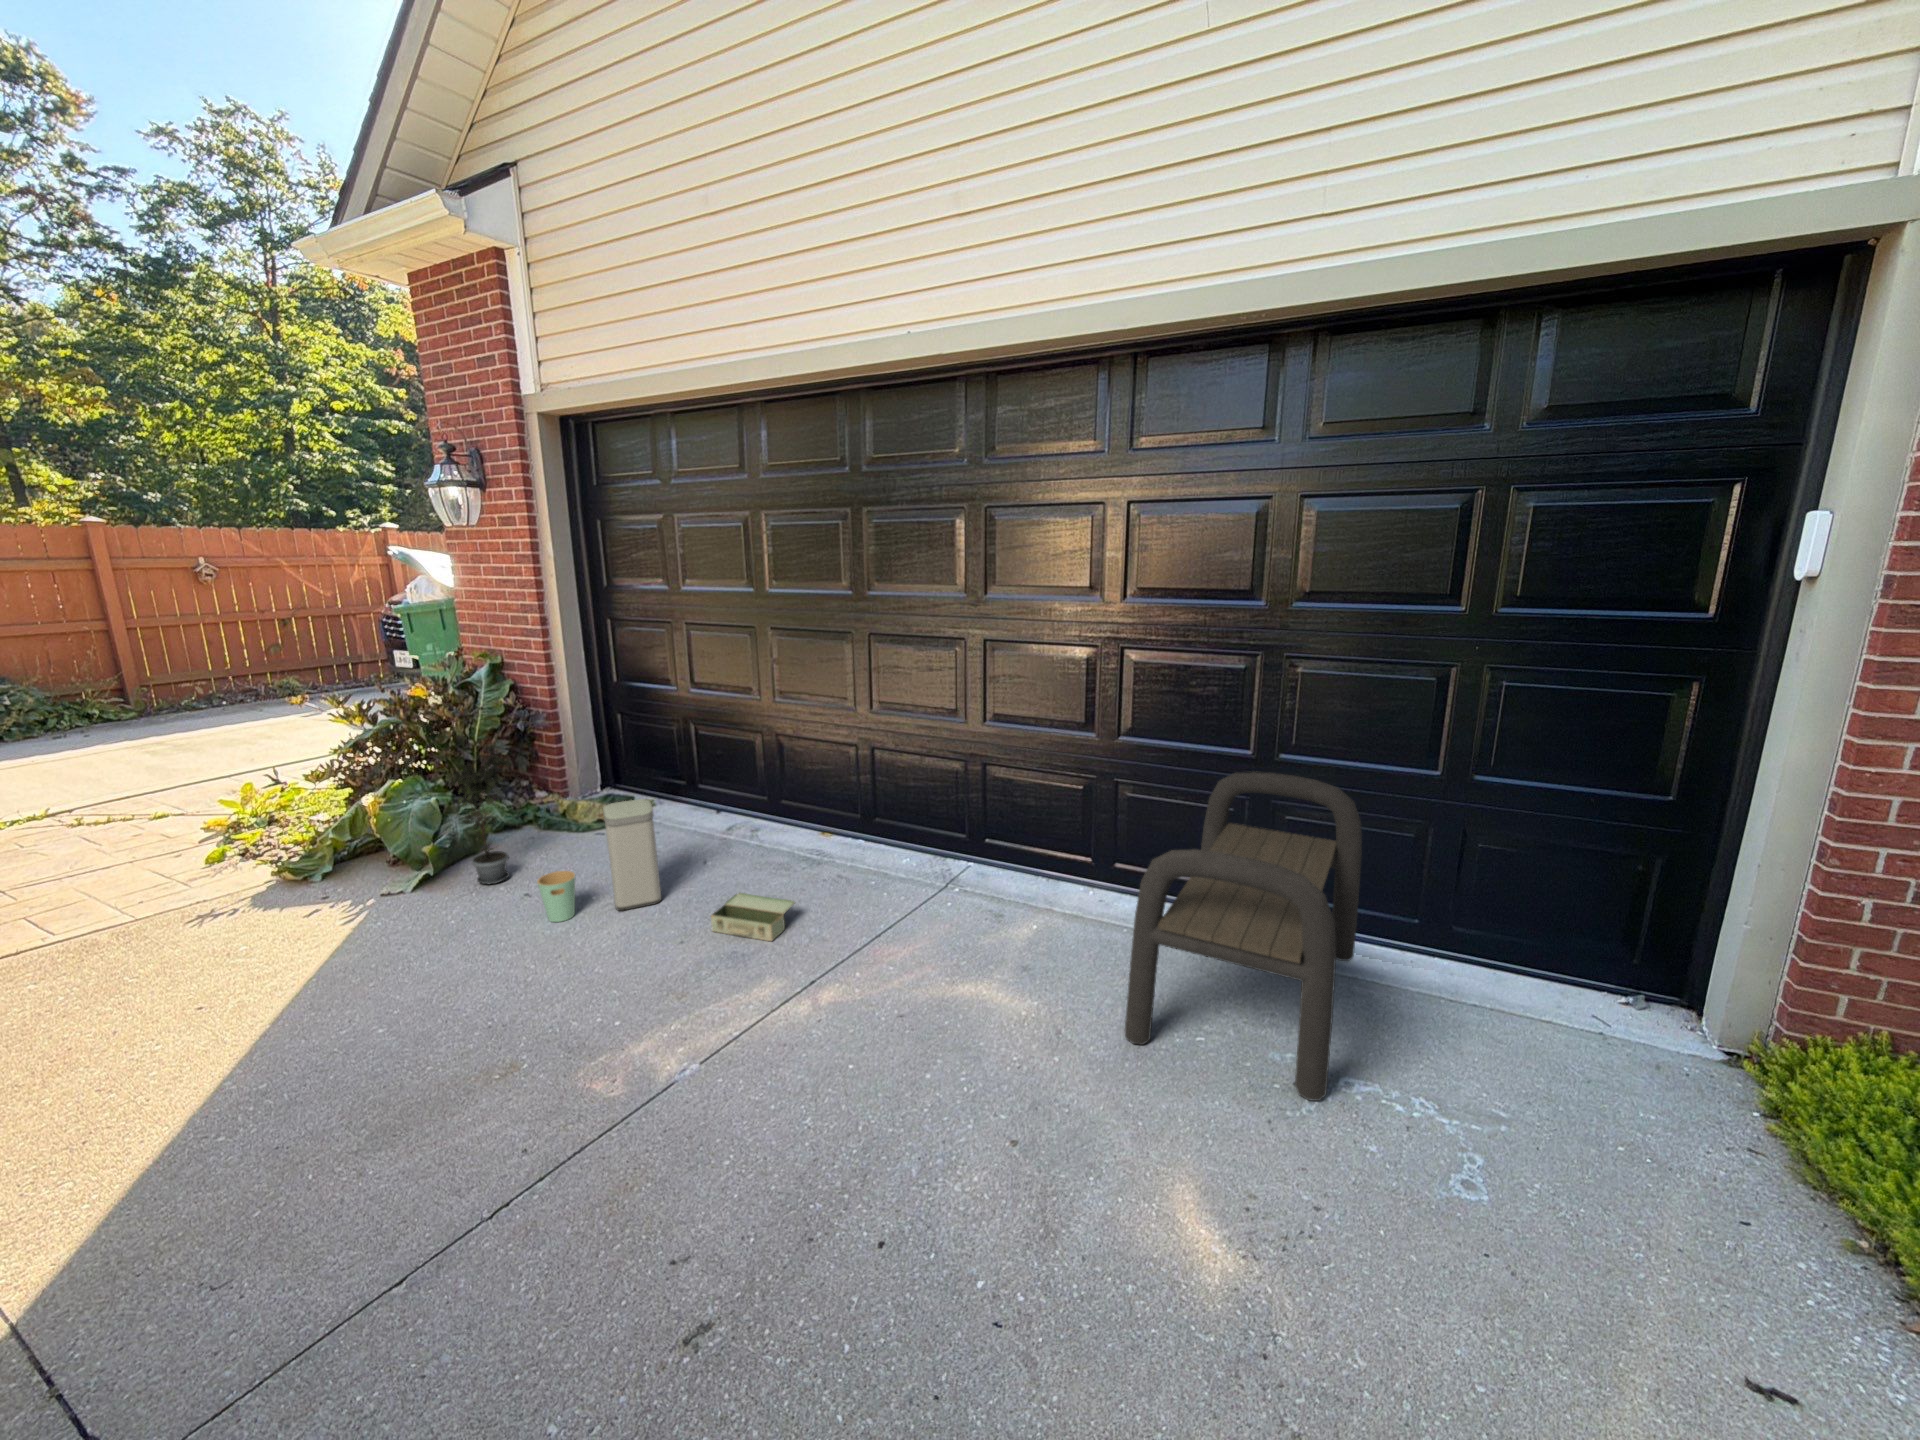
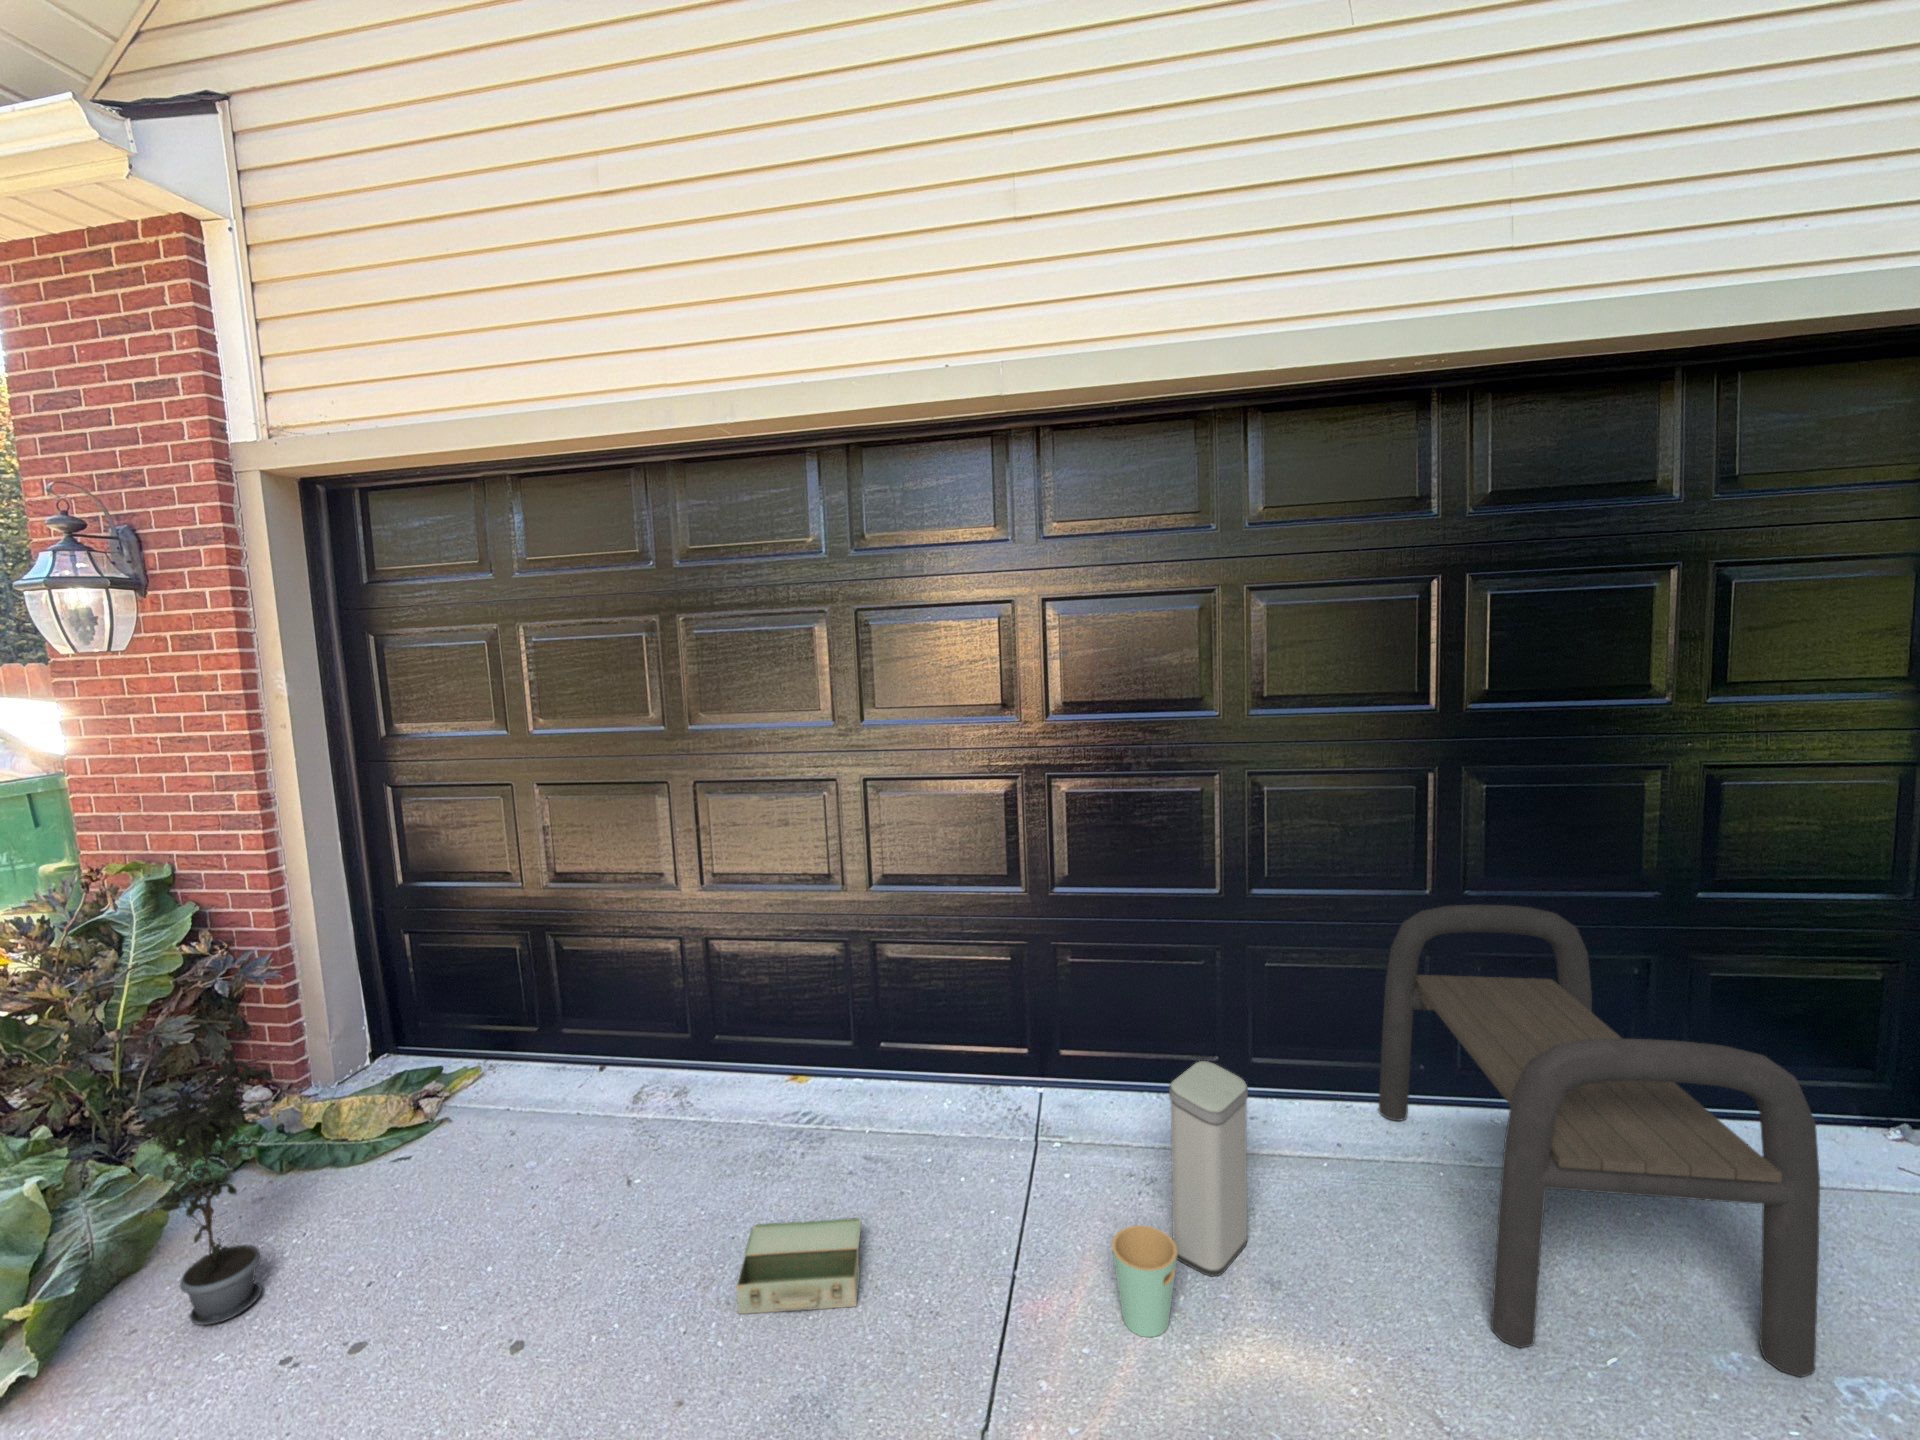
trash can: present [537,799,662,922] -> present [1112,1061,1248,1337]

